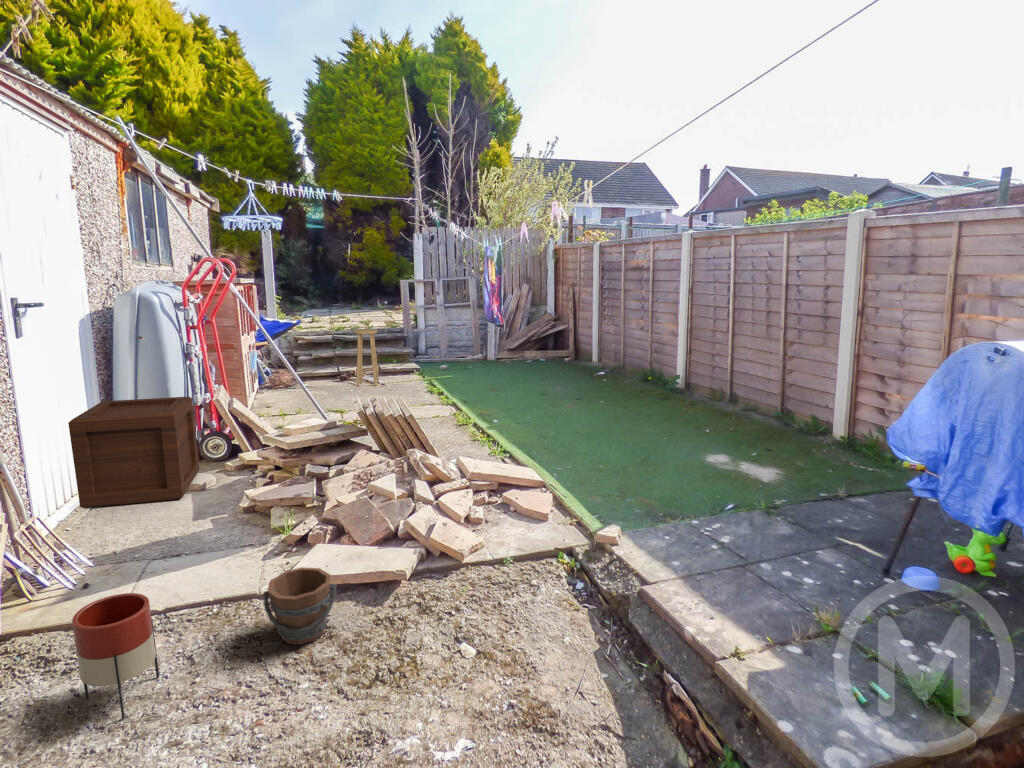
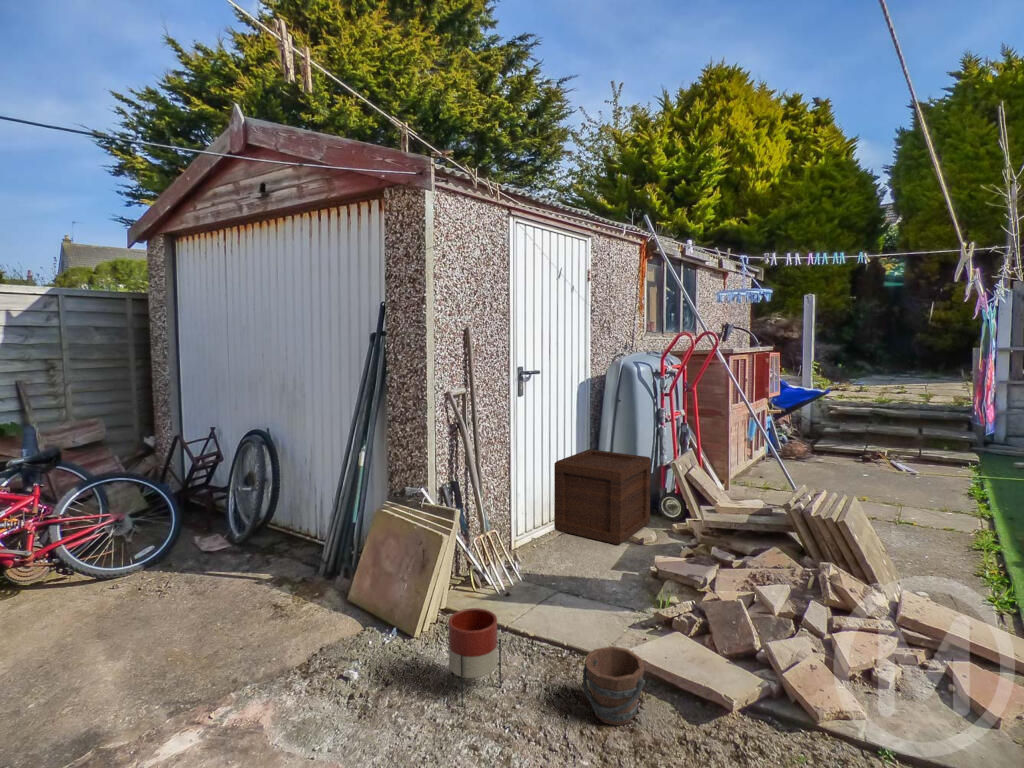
stool: present [354,329,379,386] -> none [868,406,903,474]

